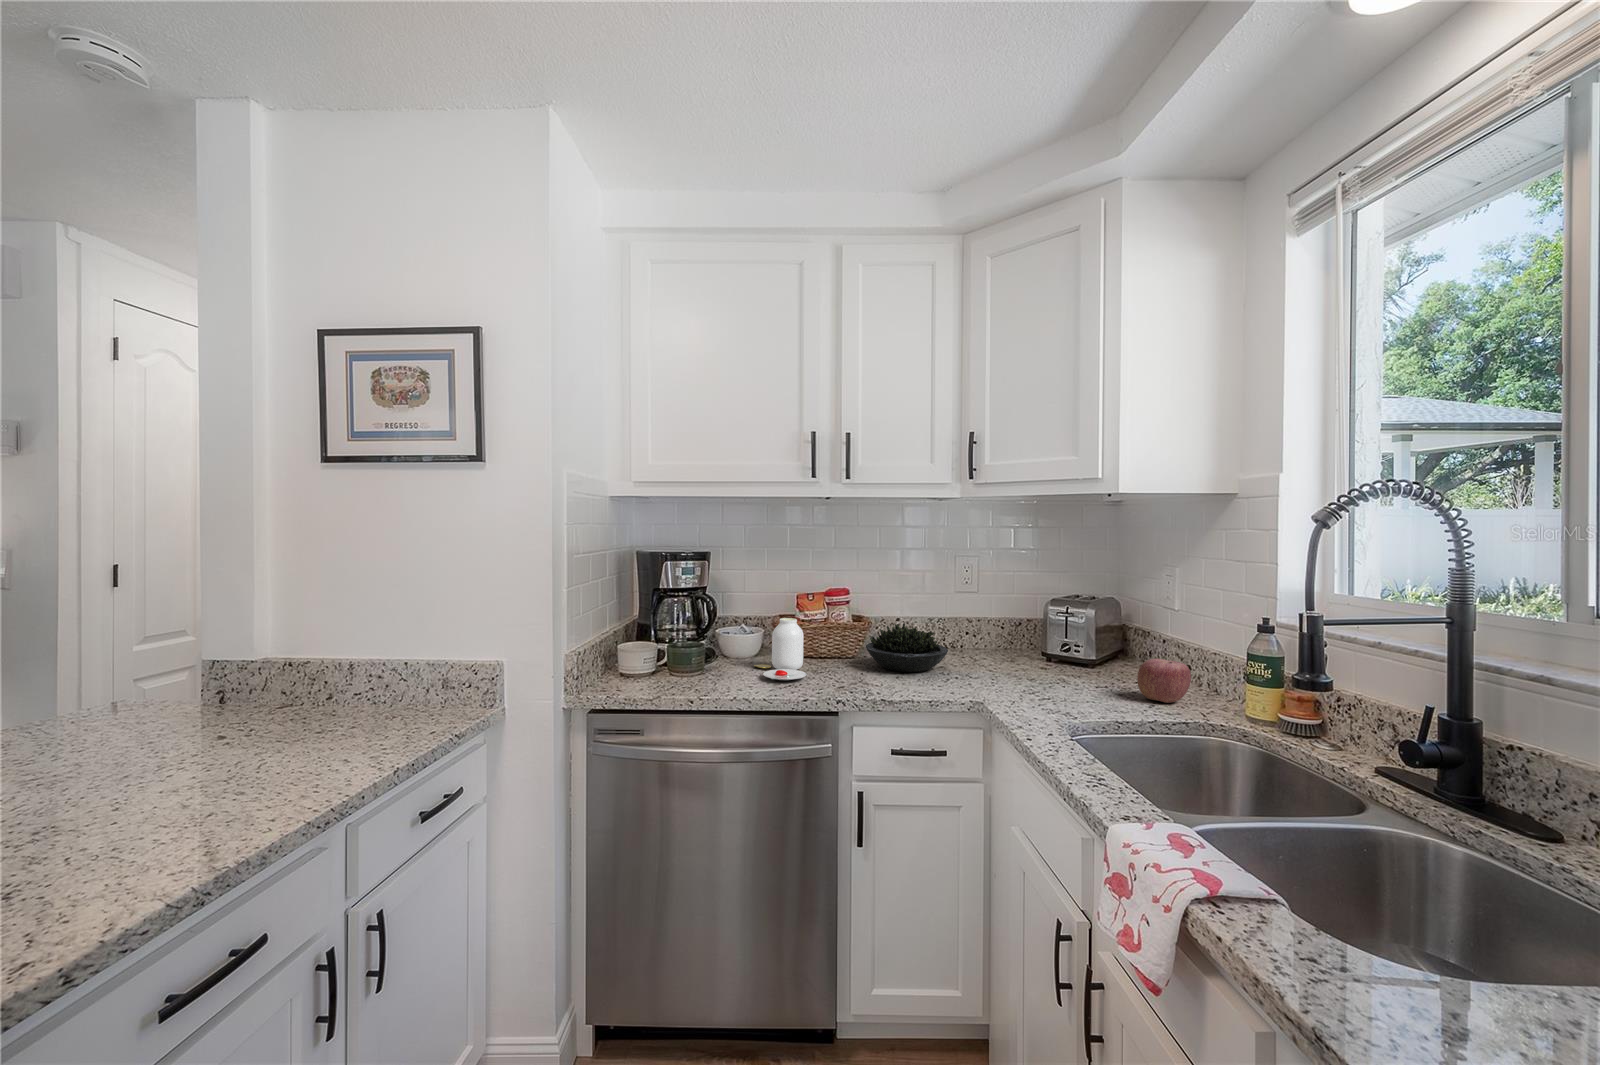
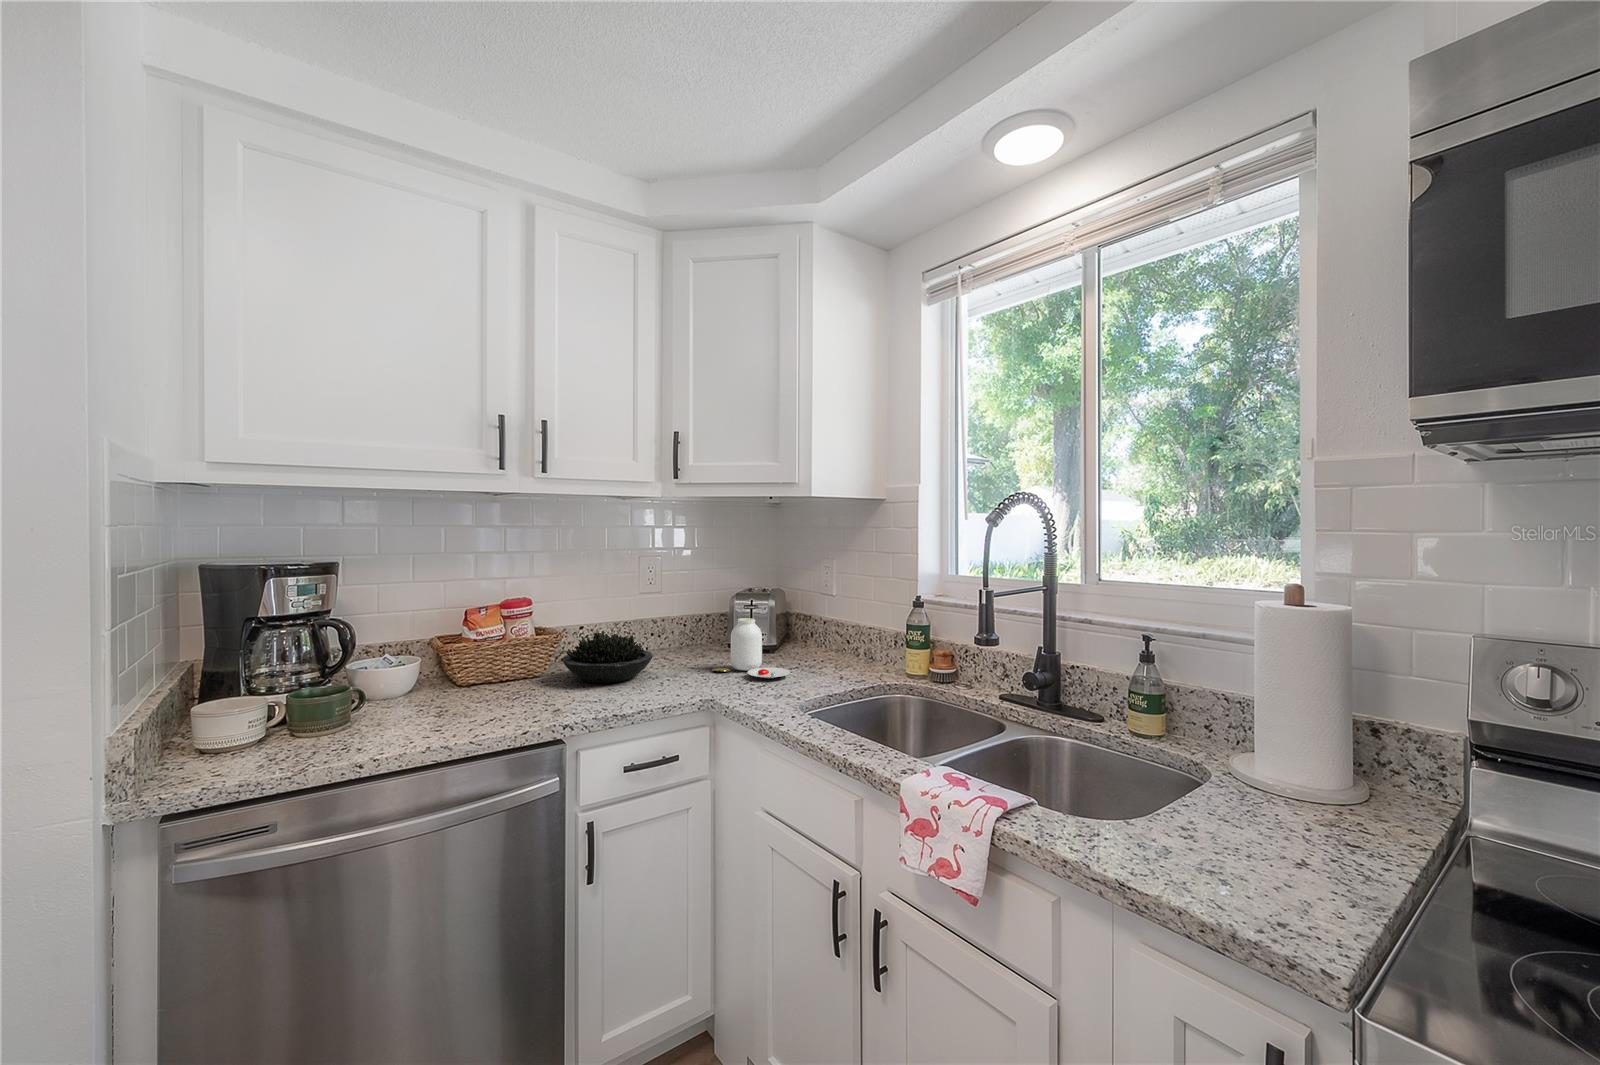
jar: present [754,618,807,680] -> present [712,618,790,678]
apple: present [1137,659,1191,703] -> none [825,638,864,674]

